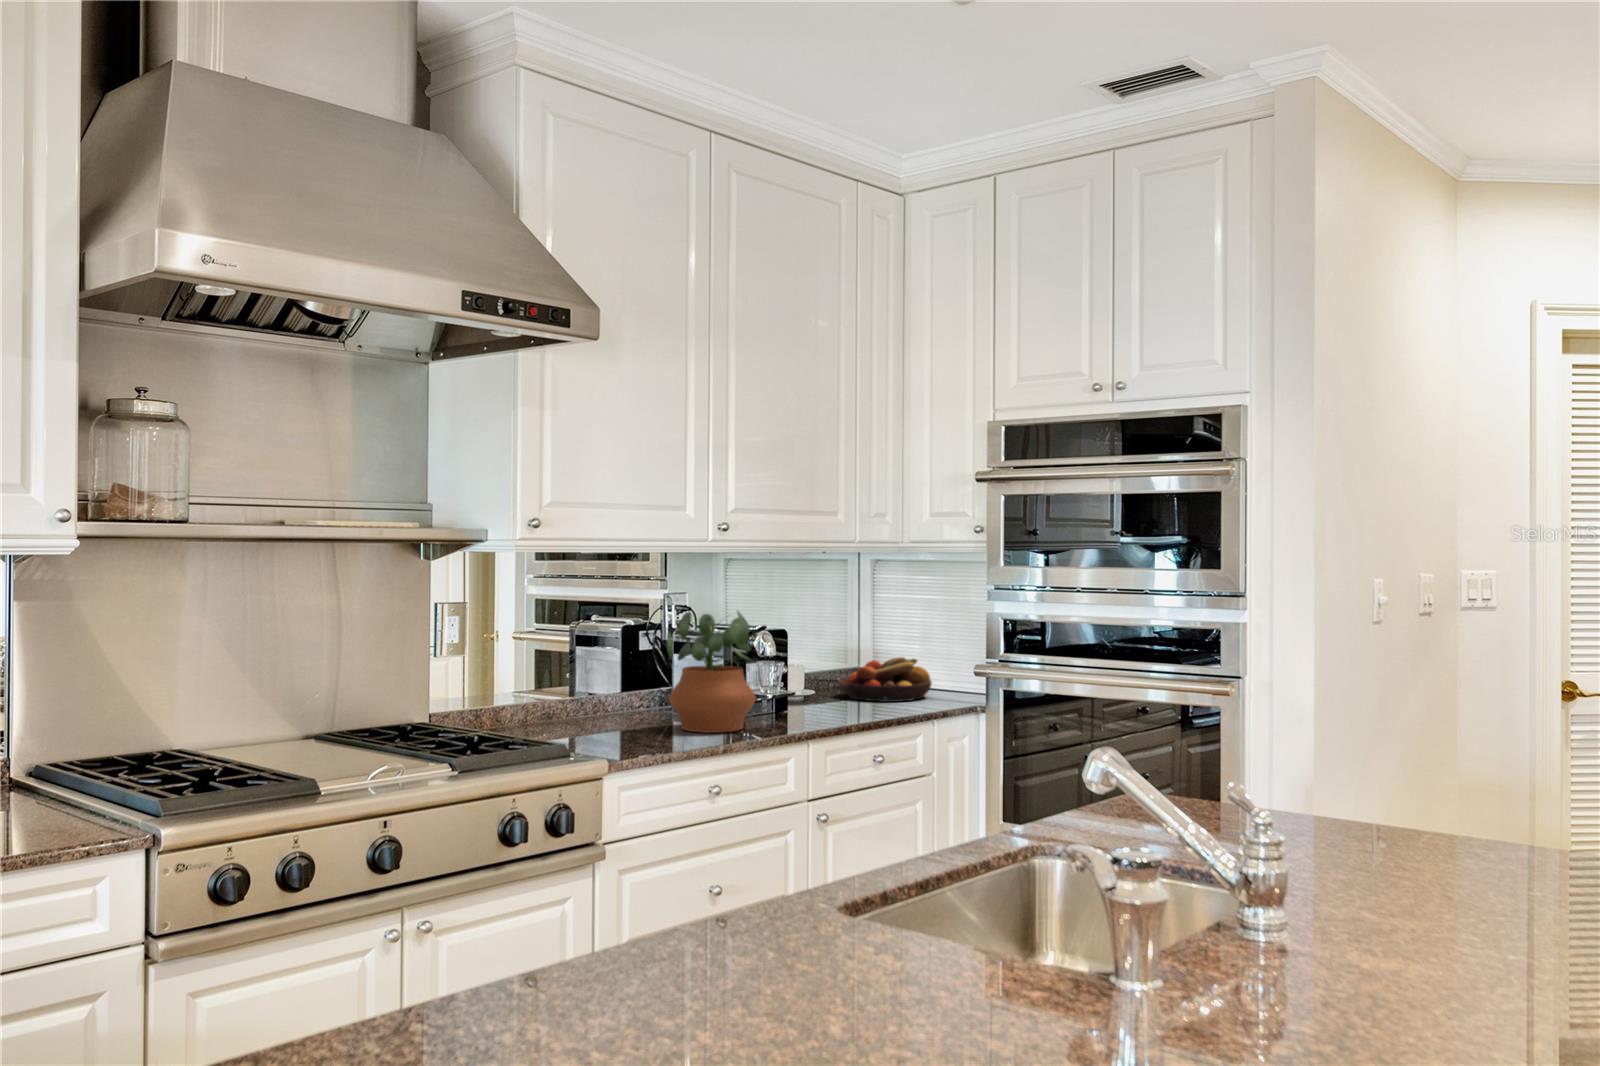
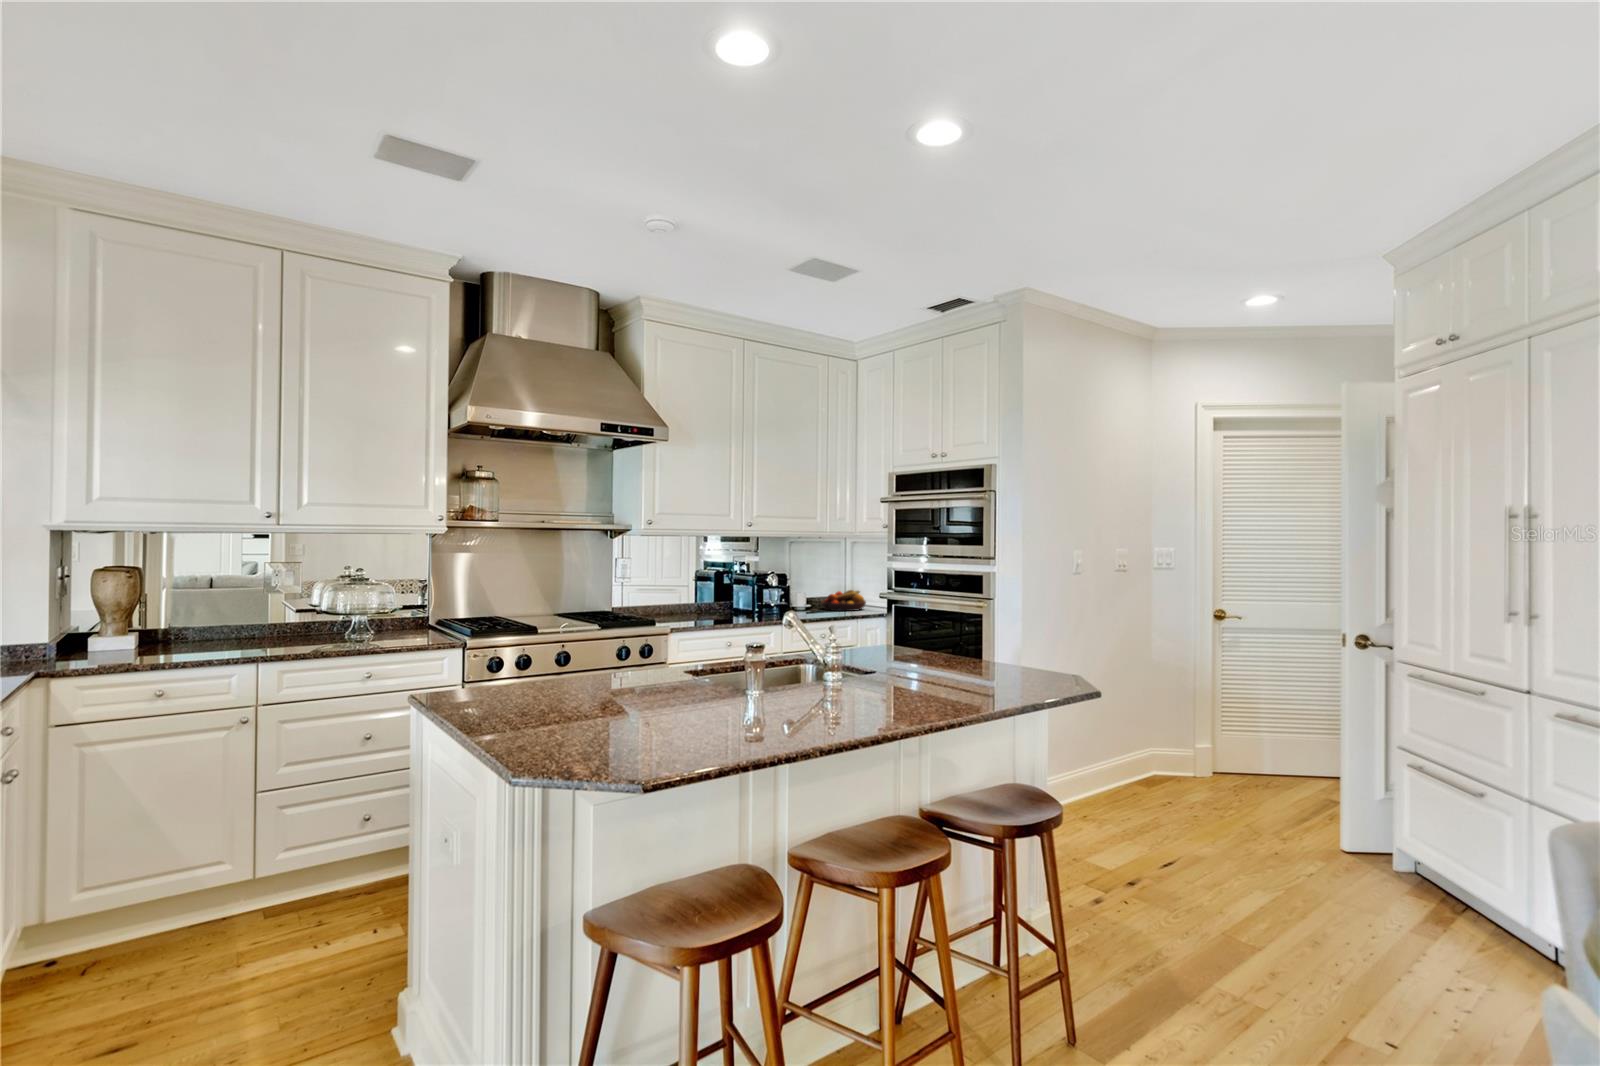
potted plant: present [667,611,756,733] -> none [716,563,759,620]

